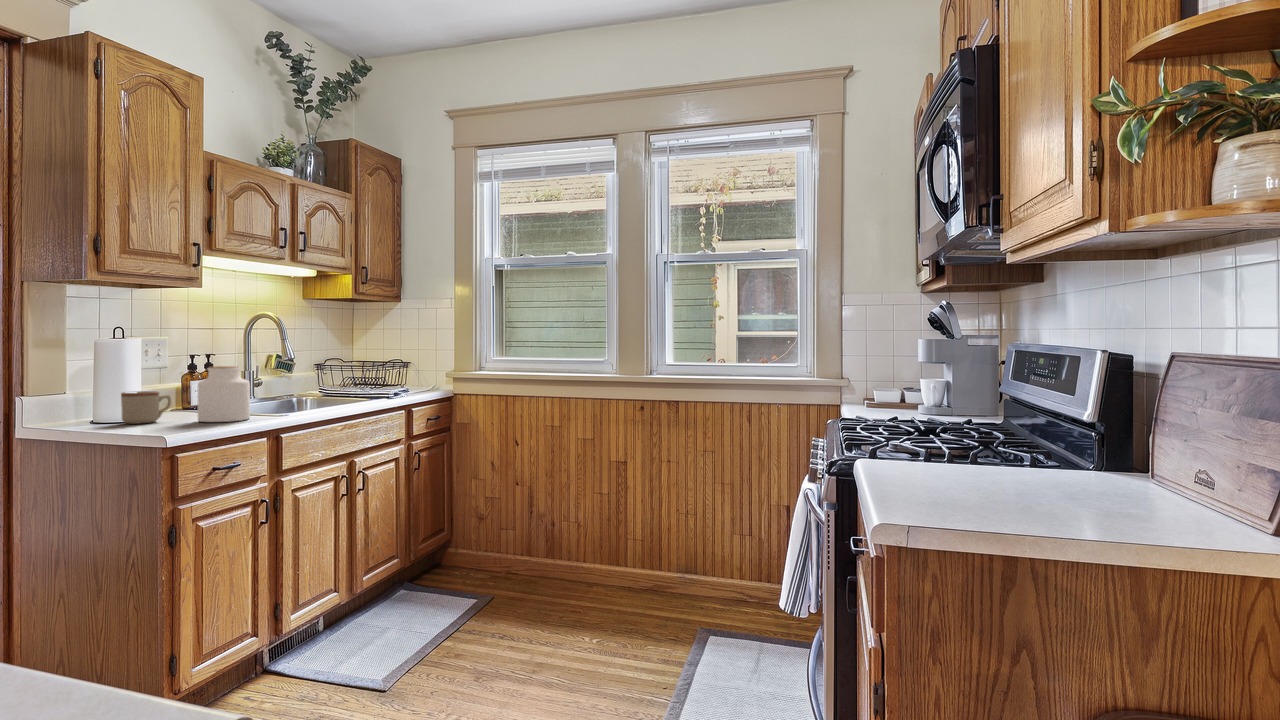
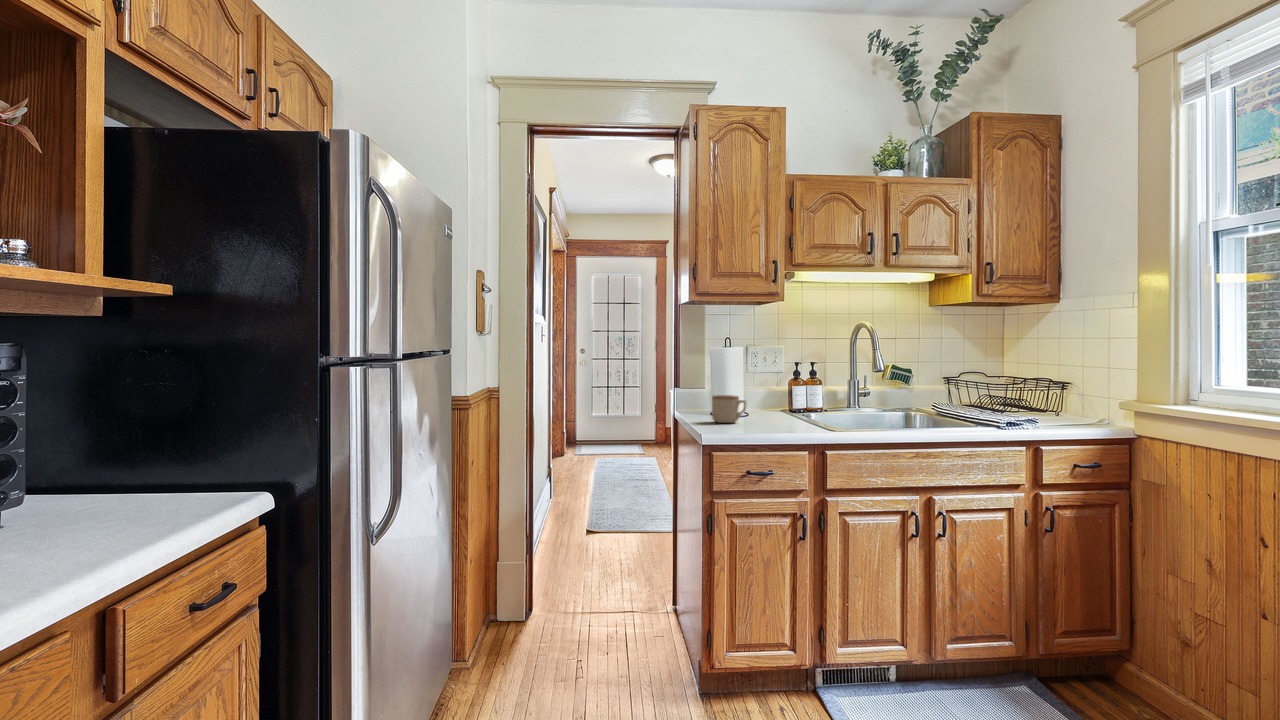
jar: present [198,366,250,422] -> none [753,375,799,430]

